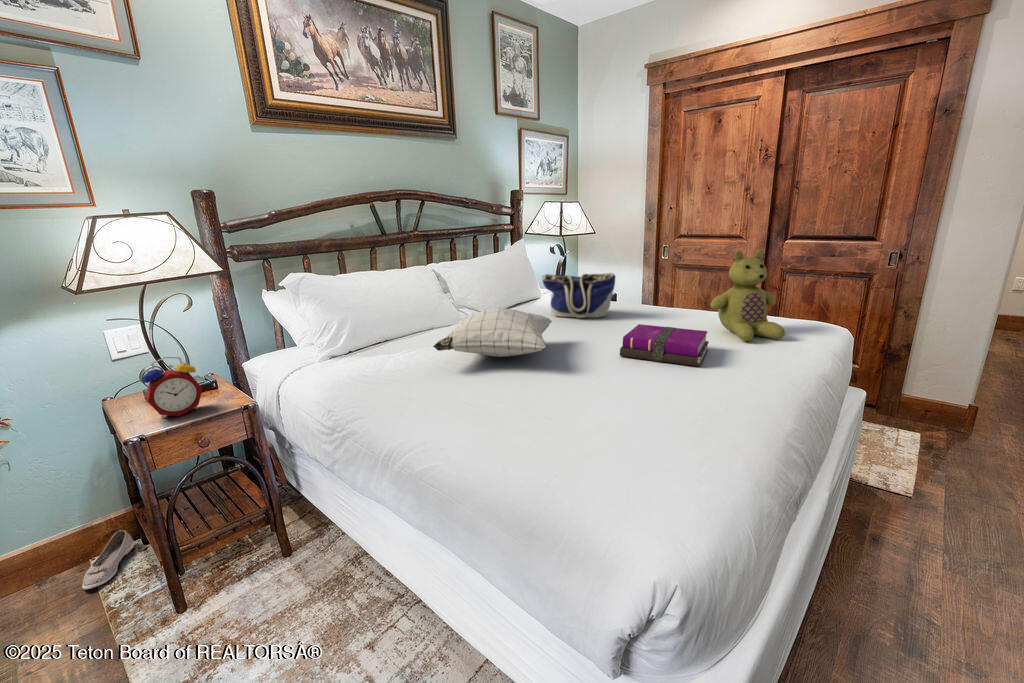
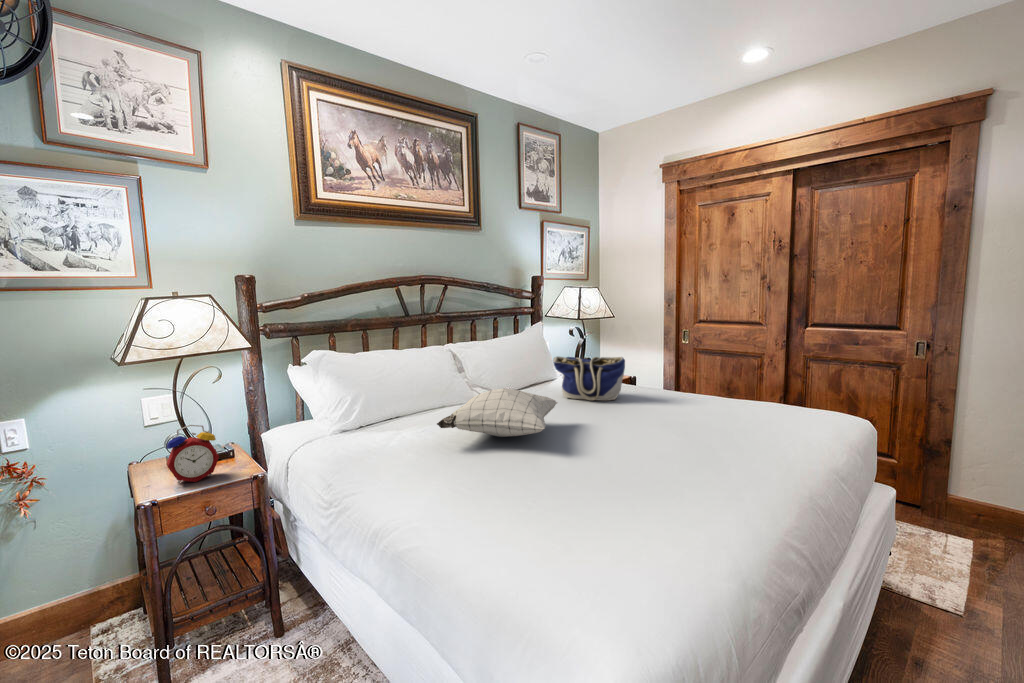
stuffed bear: present [711,249,785,341] -> none [718,338,796,430]
notebook: present [620,324,709,366] -> none [622,409,714,454]
shoe: present [82,530,134,589] -> none [77,597,134,658]

